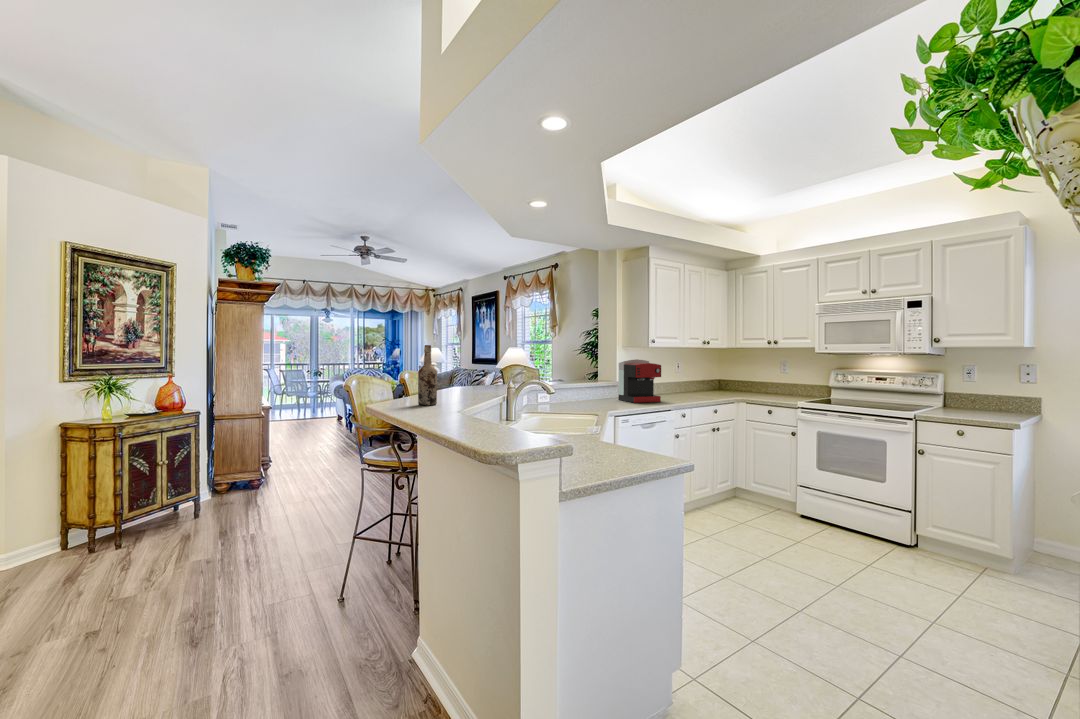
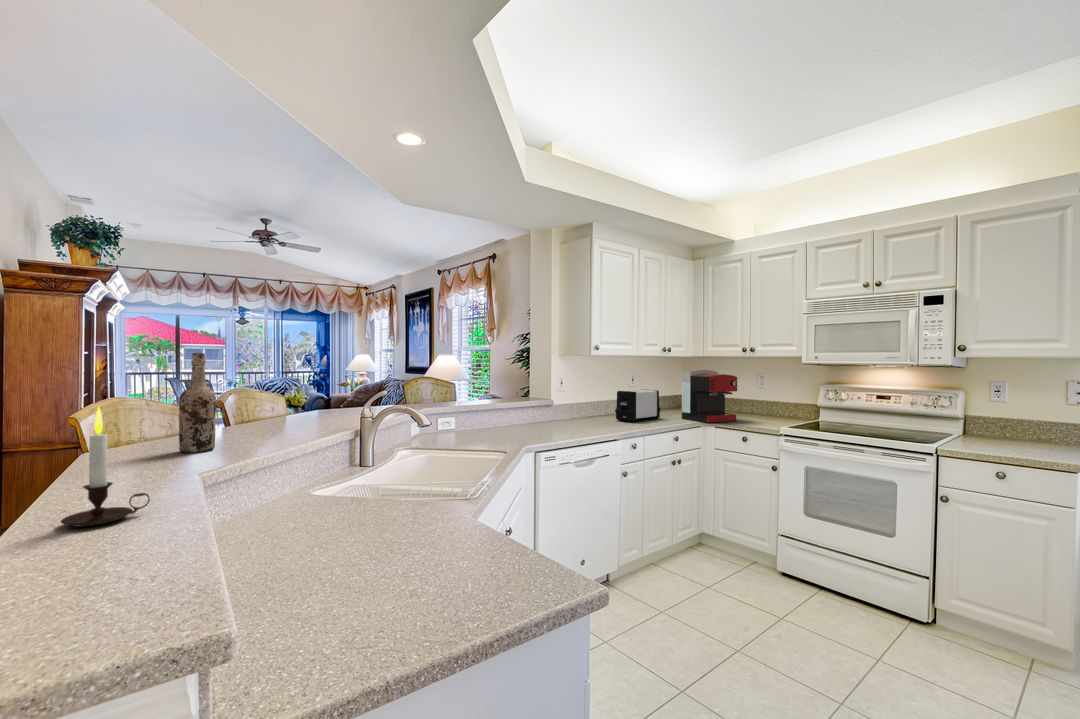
coffee maker: present [618,359,661,403] -> present [682,370,737,423]
candle: none [440,370,471,426] -> present [61,407,150,527]
toaster: none [666,374,702,399] -> present [615,390,660,422]

